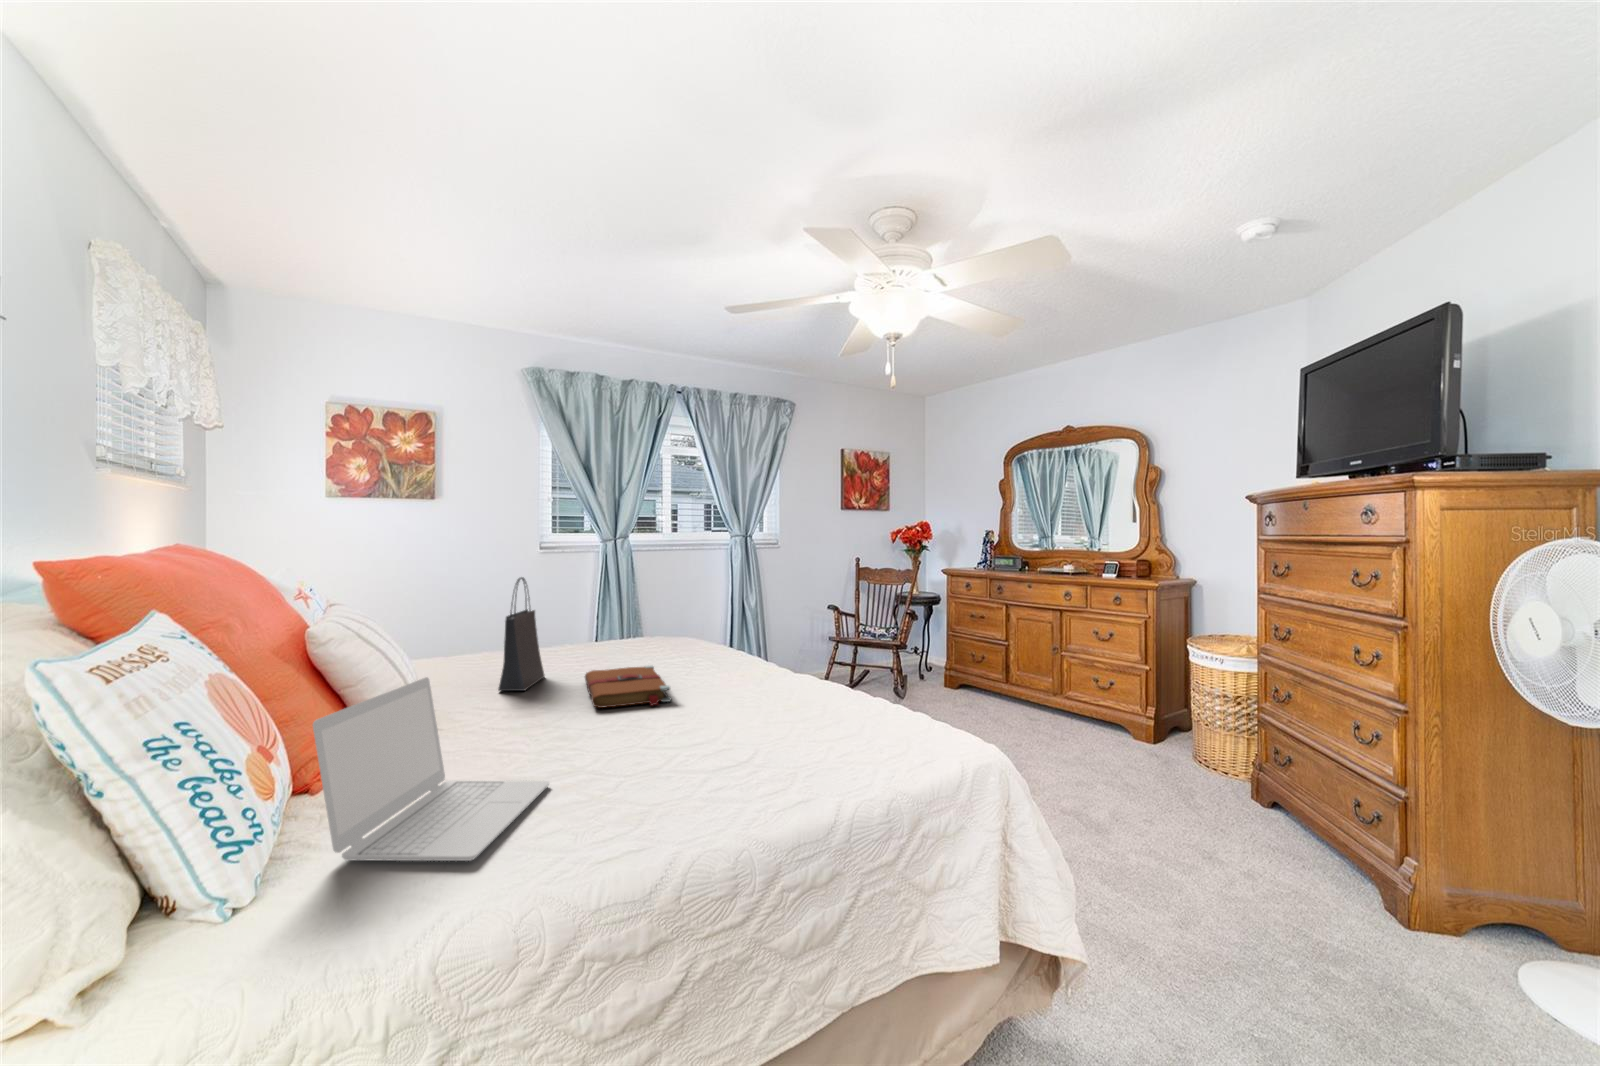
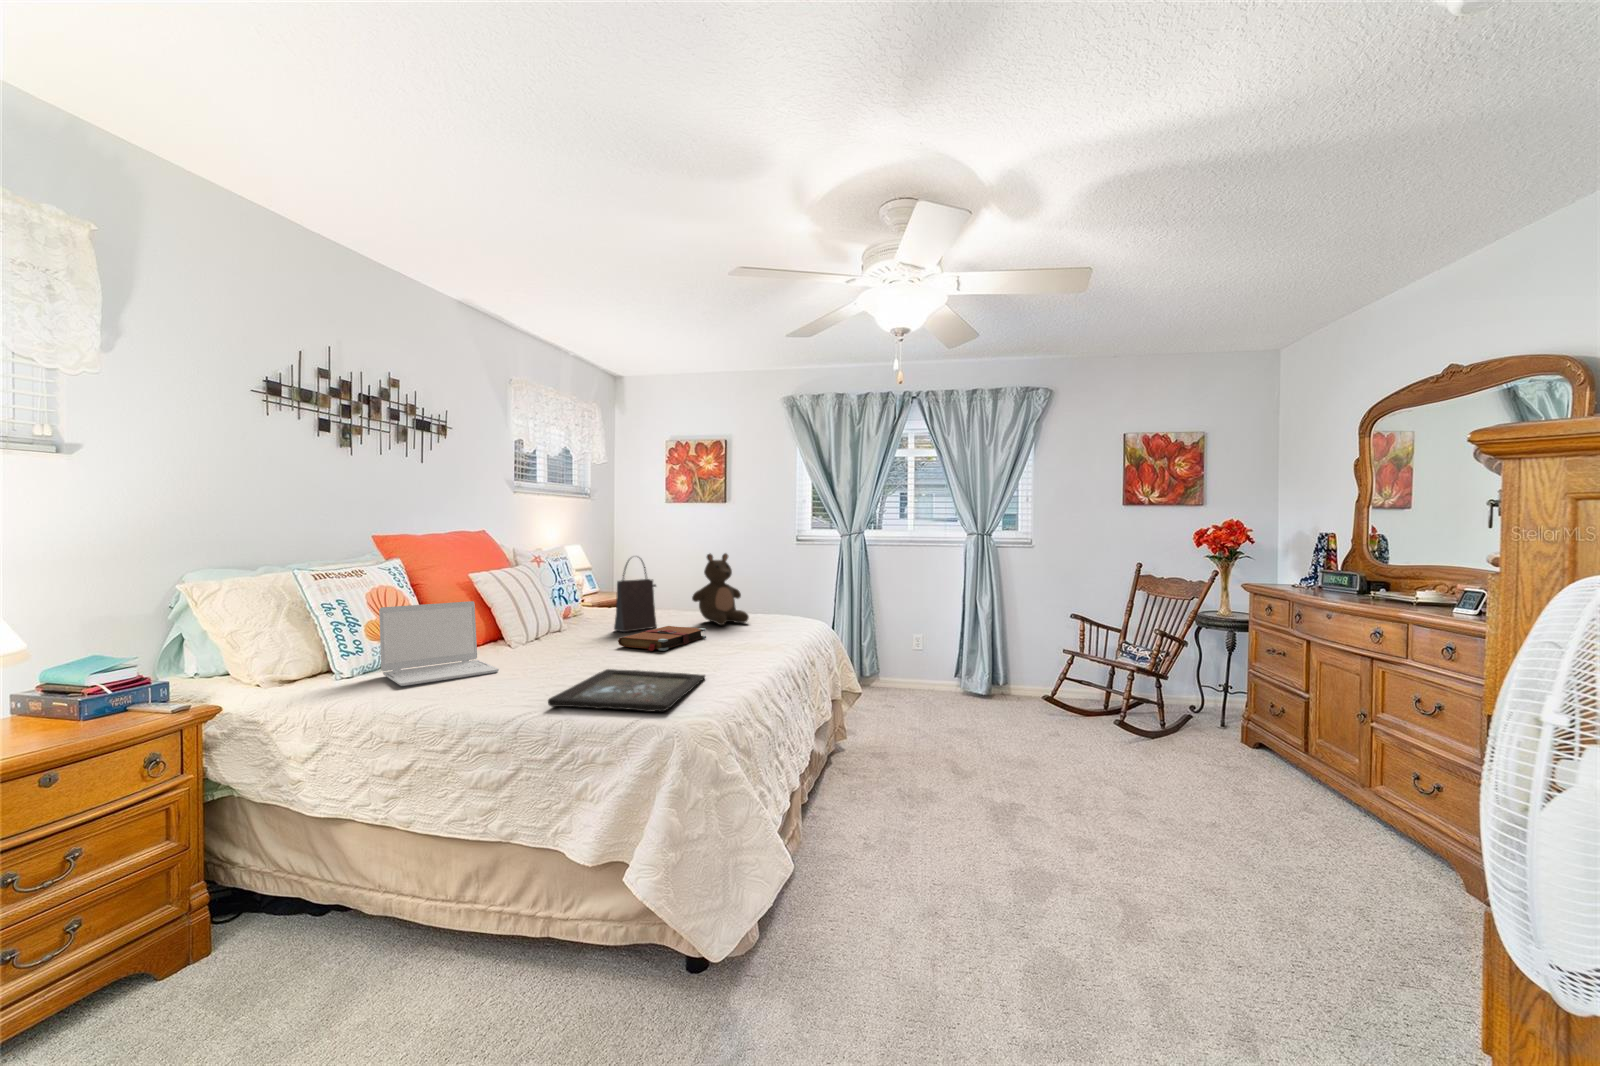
stuffed bear: none [573,567,641,660] -> present [692,553,749,625]
tray: none [715,714,934,798] -> present [548,669,705,712]

